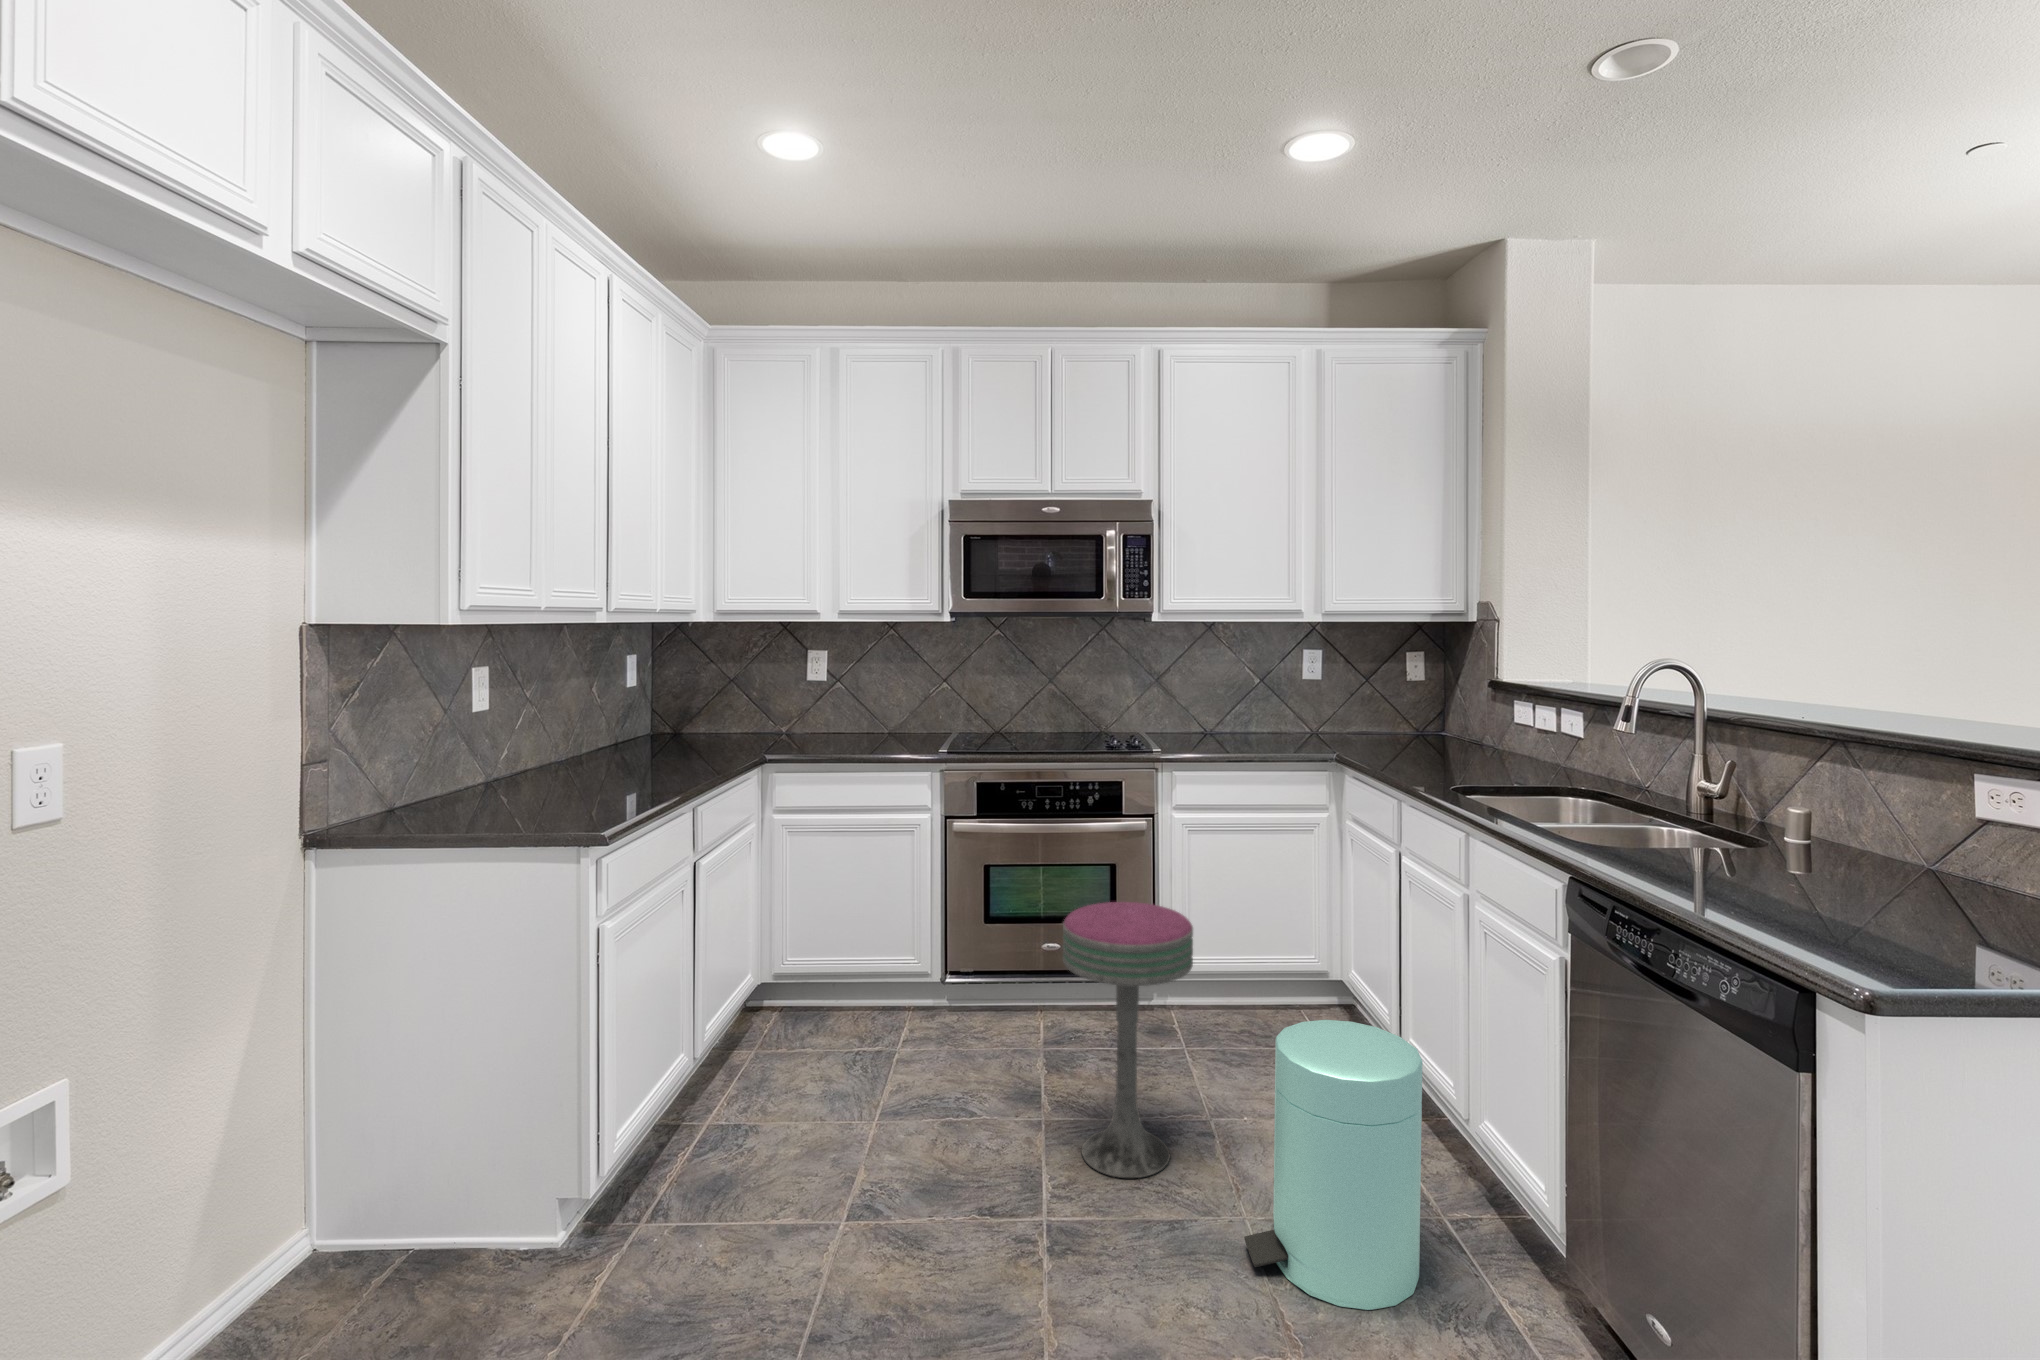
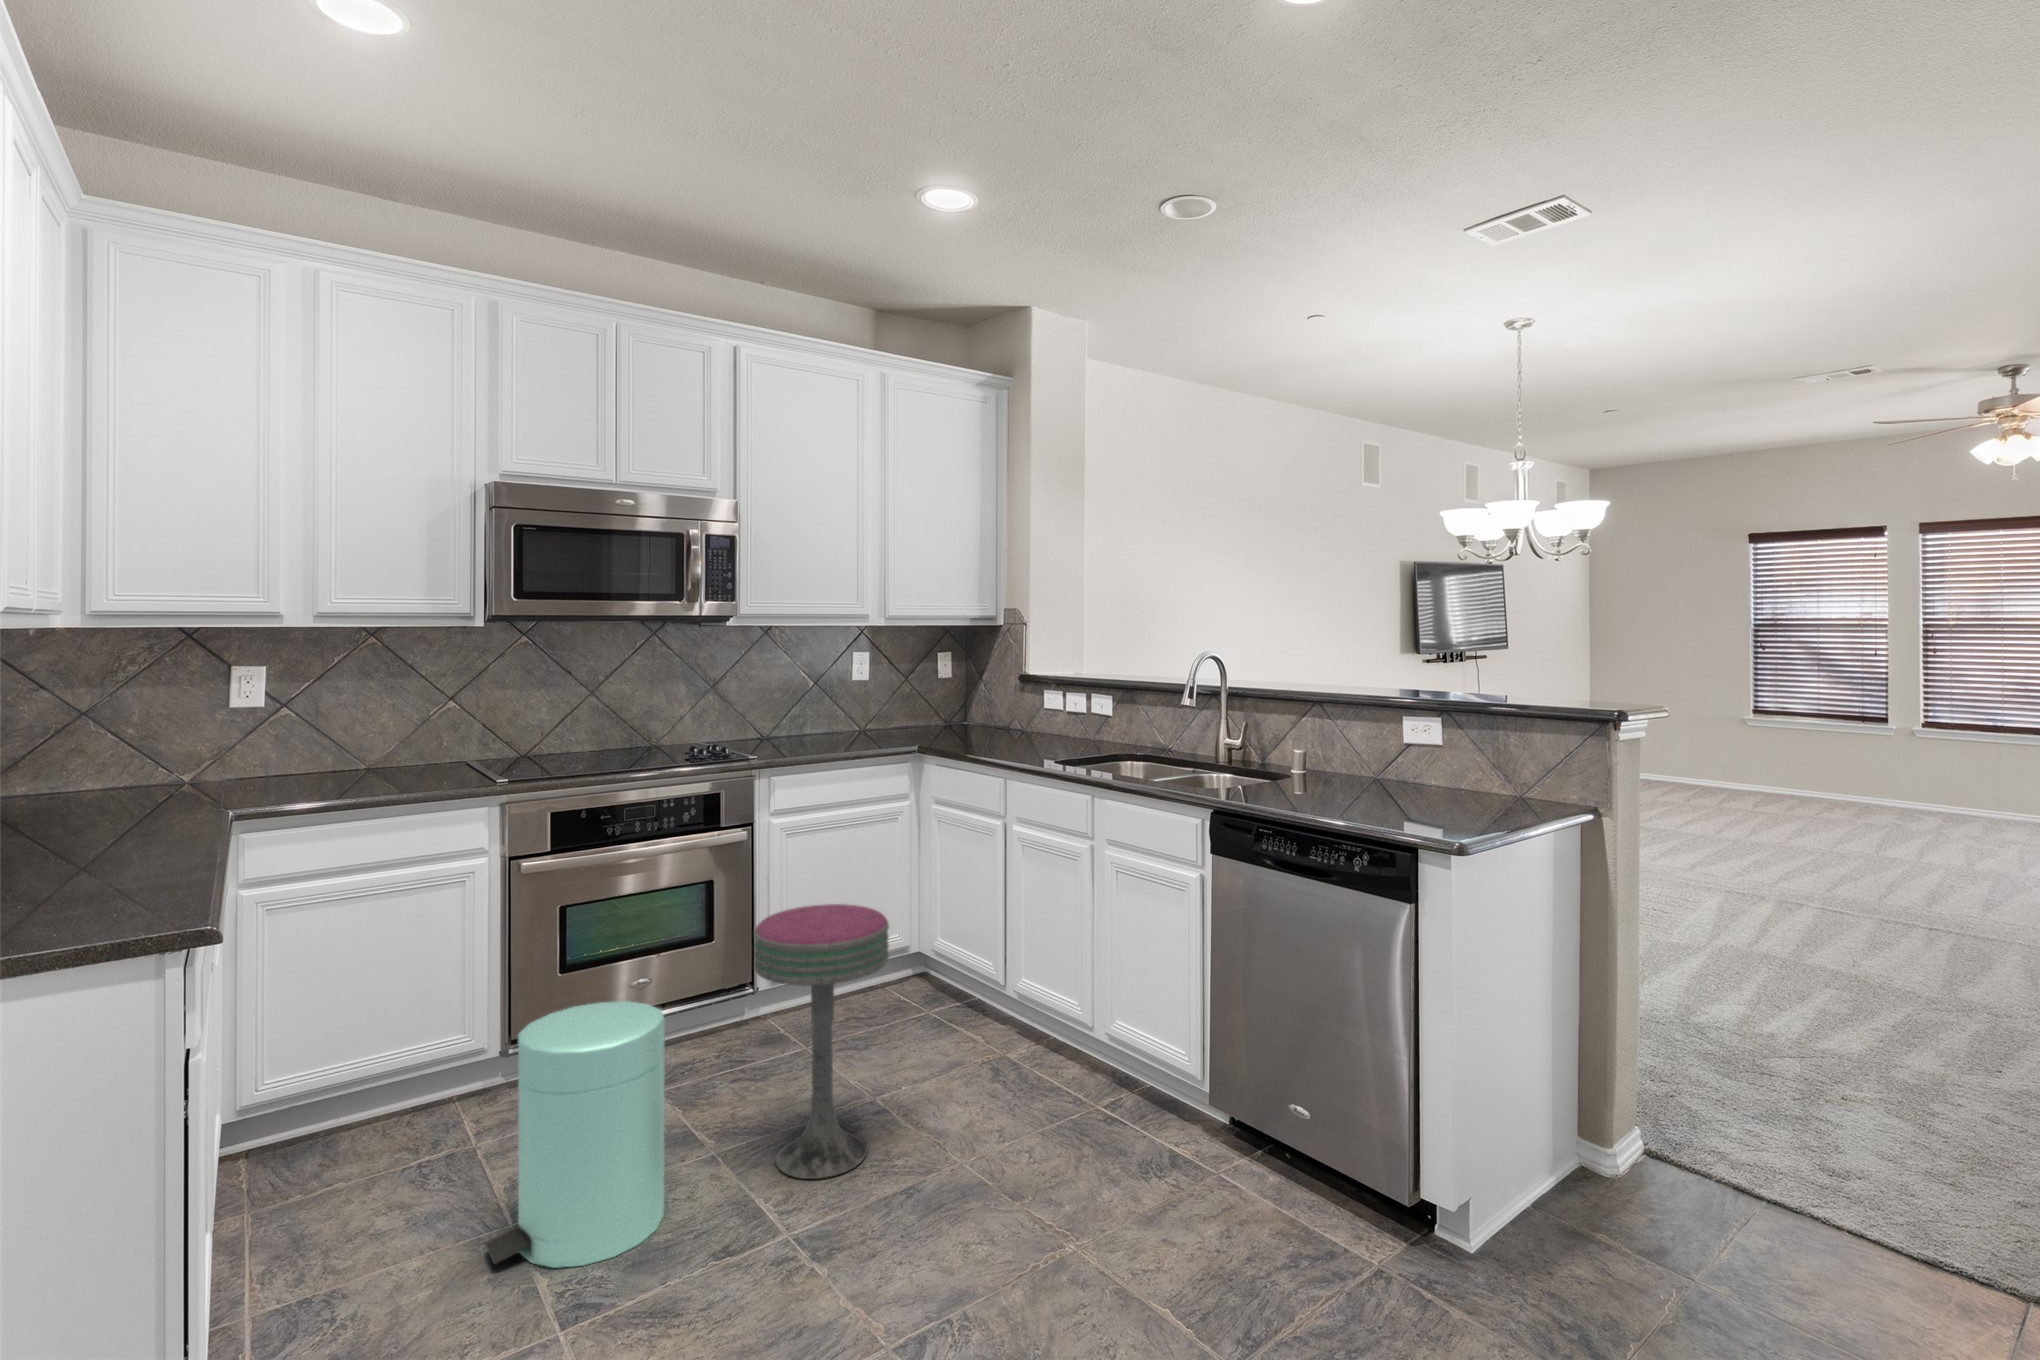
trash can: present [1244,1020,1422,1310] -> present [486,1001,665,1268]

